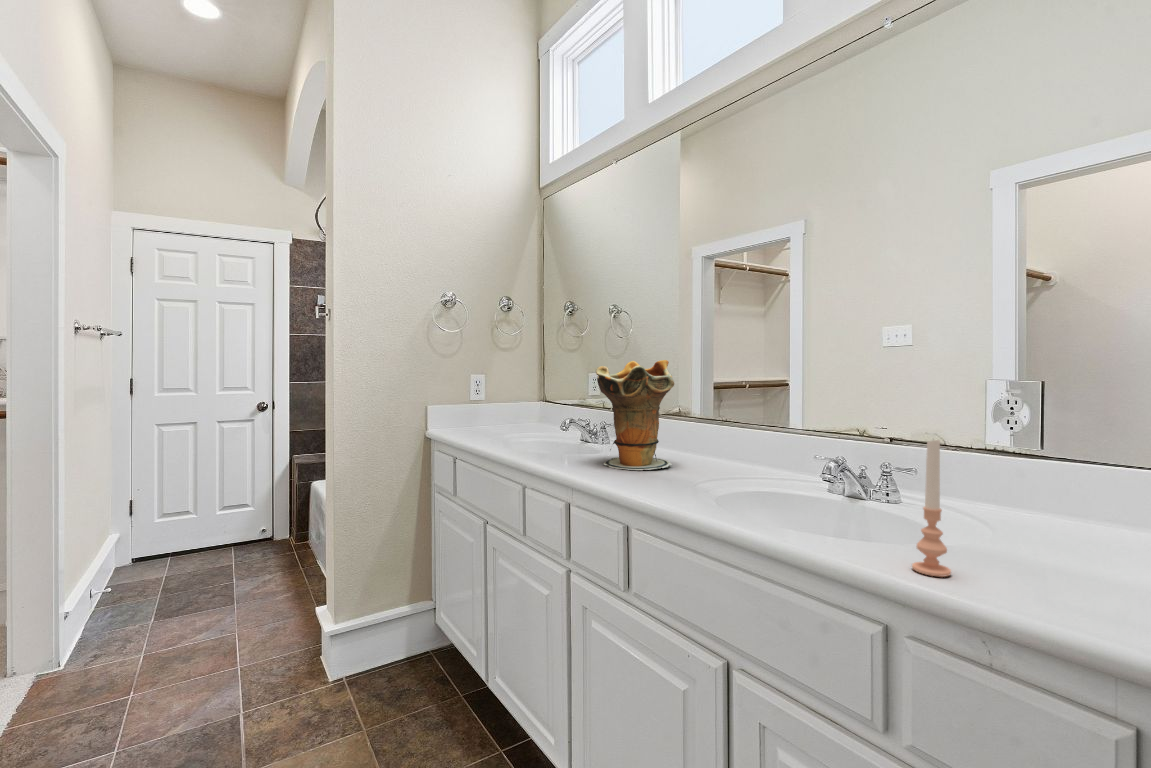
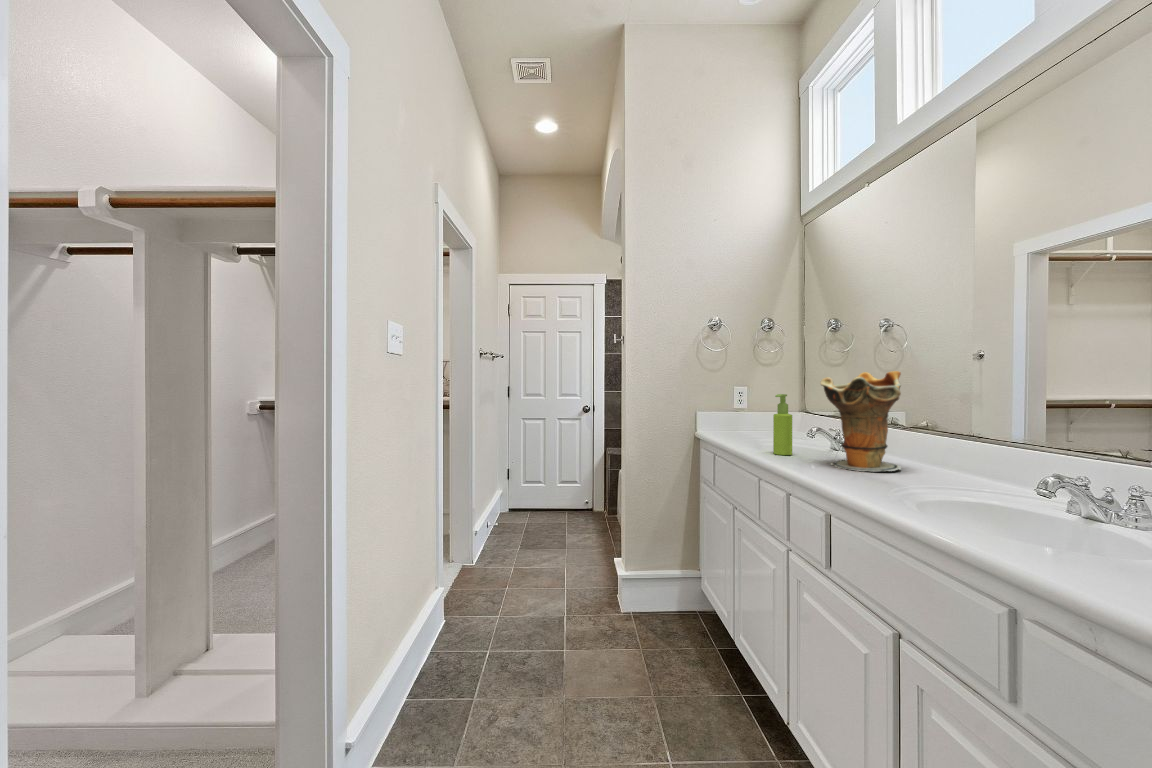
soap dispenser: none [536,386,557,457] -> present [773,394,792,455]
candle: present [912,440,951,577] -> none [1046,446,1087,573]

